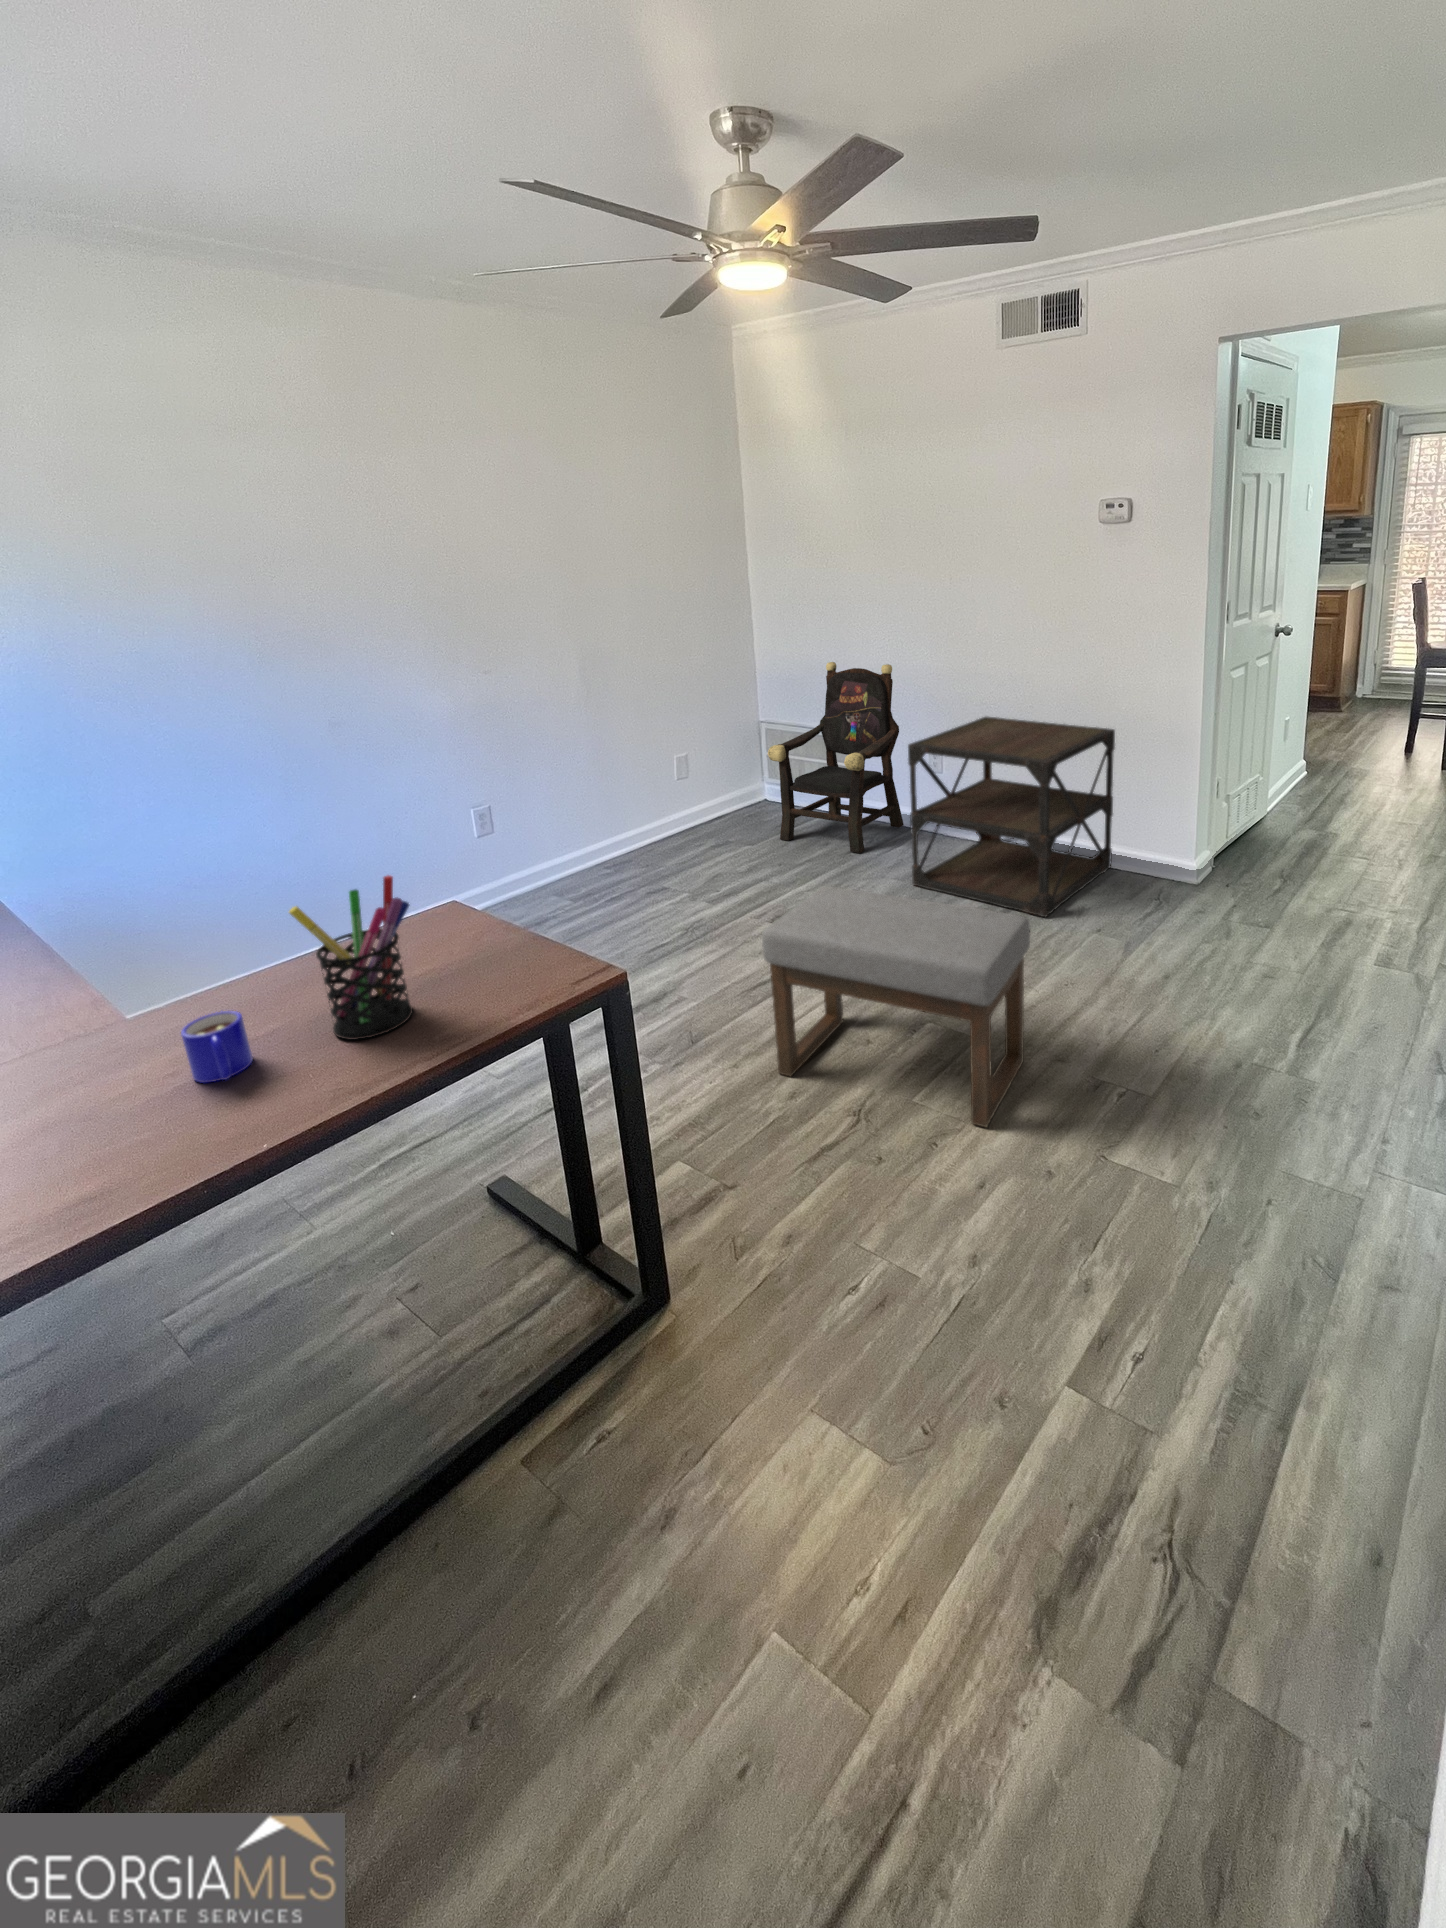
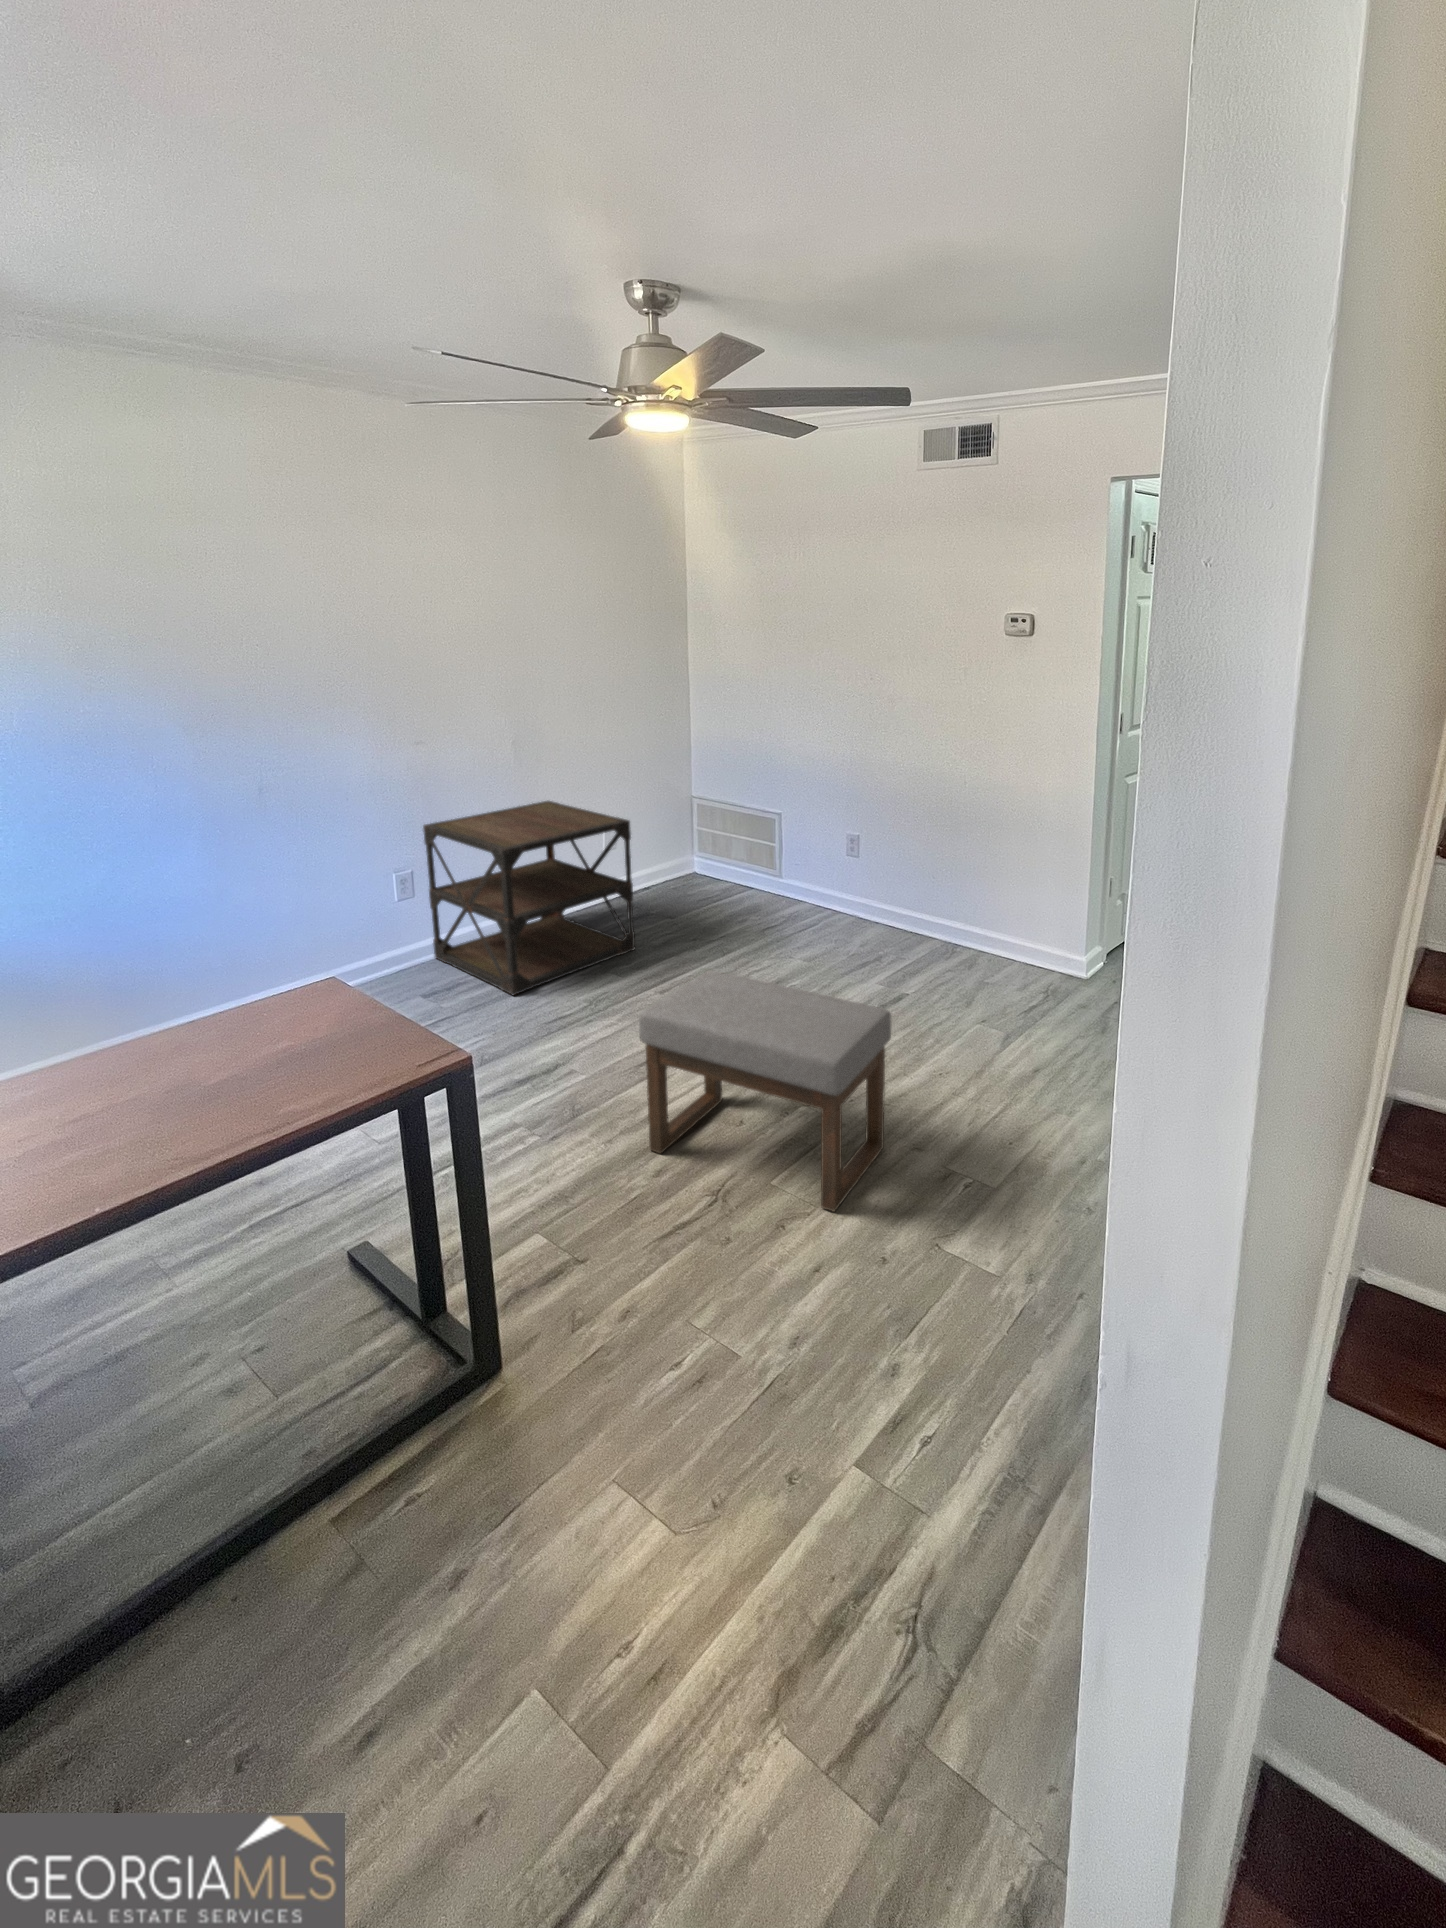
armchair: present [768,662,904,853] -> none [692,745,822,931]
side table: present [908,717,1115,917] -> present [423,801,635,995]
pen holder: present [289,876,413,1040] -> none [154,961,268,1112]
mug: present [181,1011,253,1083] -> none [39,1081,107,1147]

